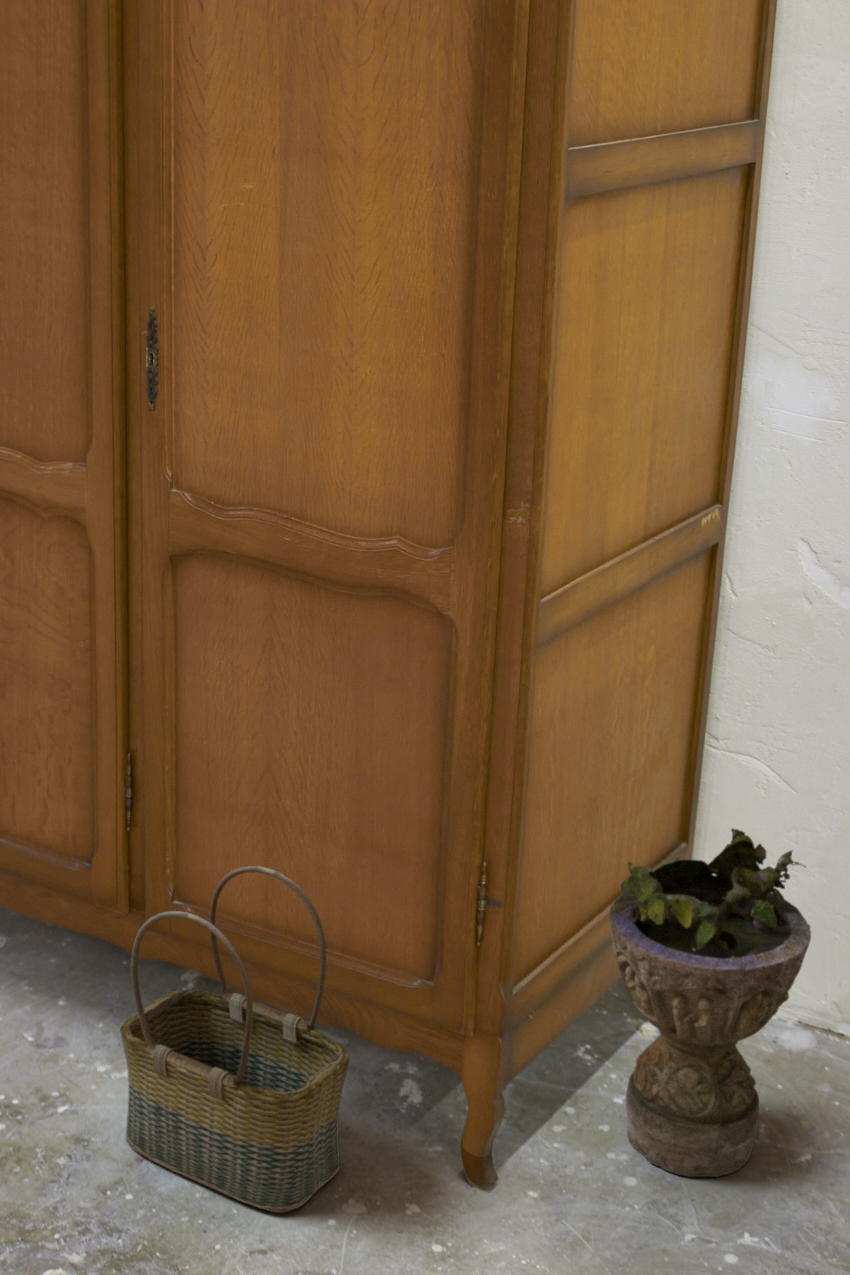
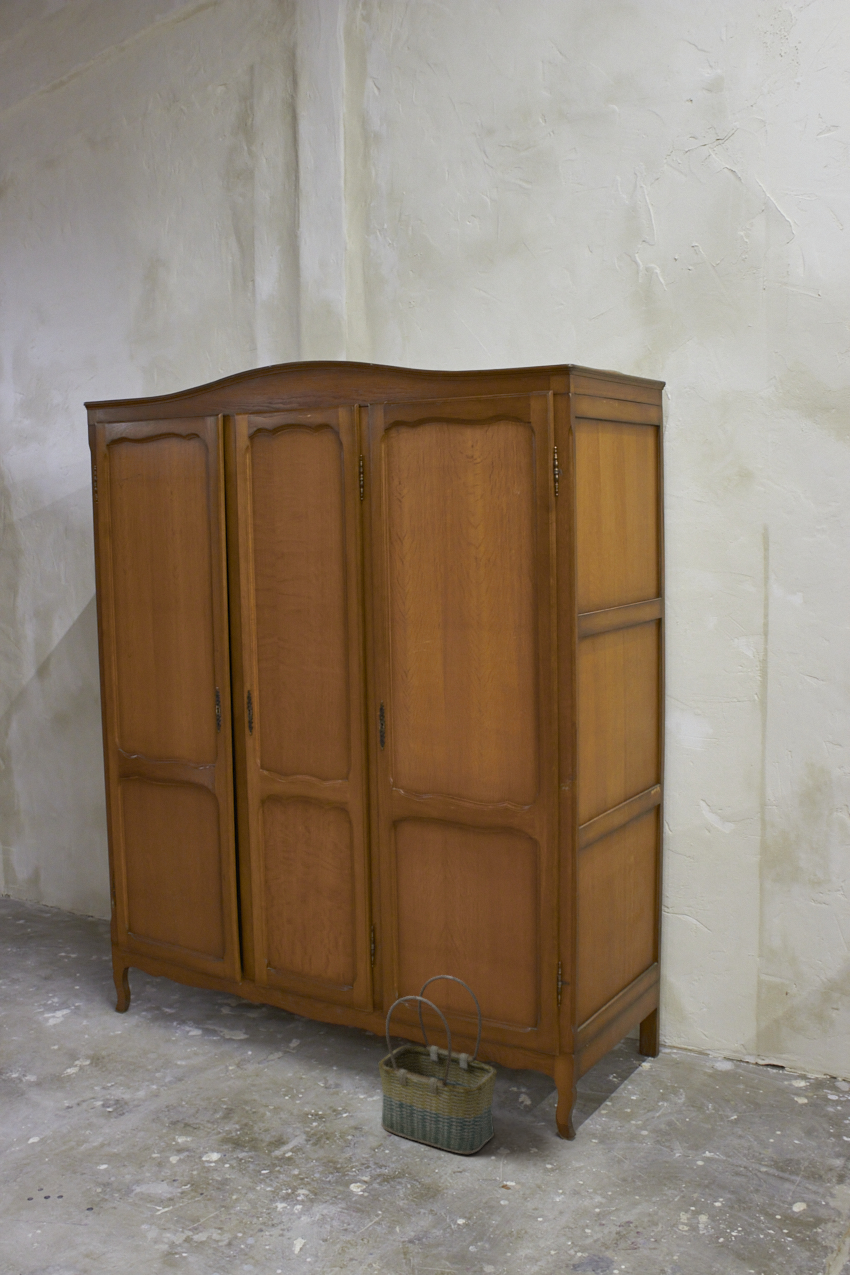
planter: present [609,828,811,1177] -> none [621,945,724,1131]

